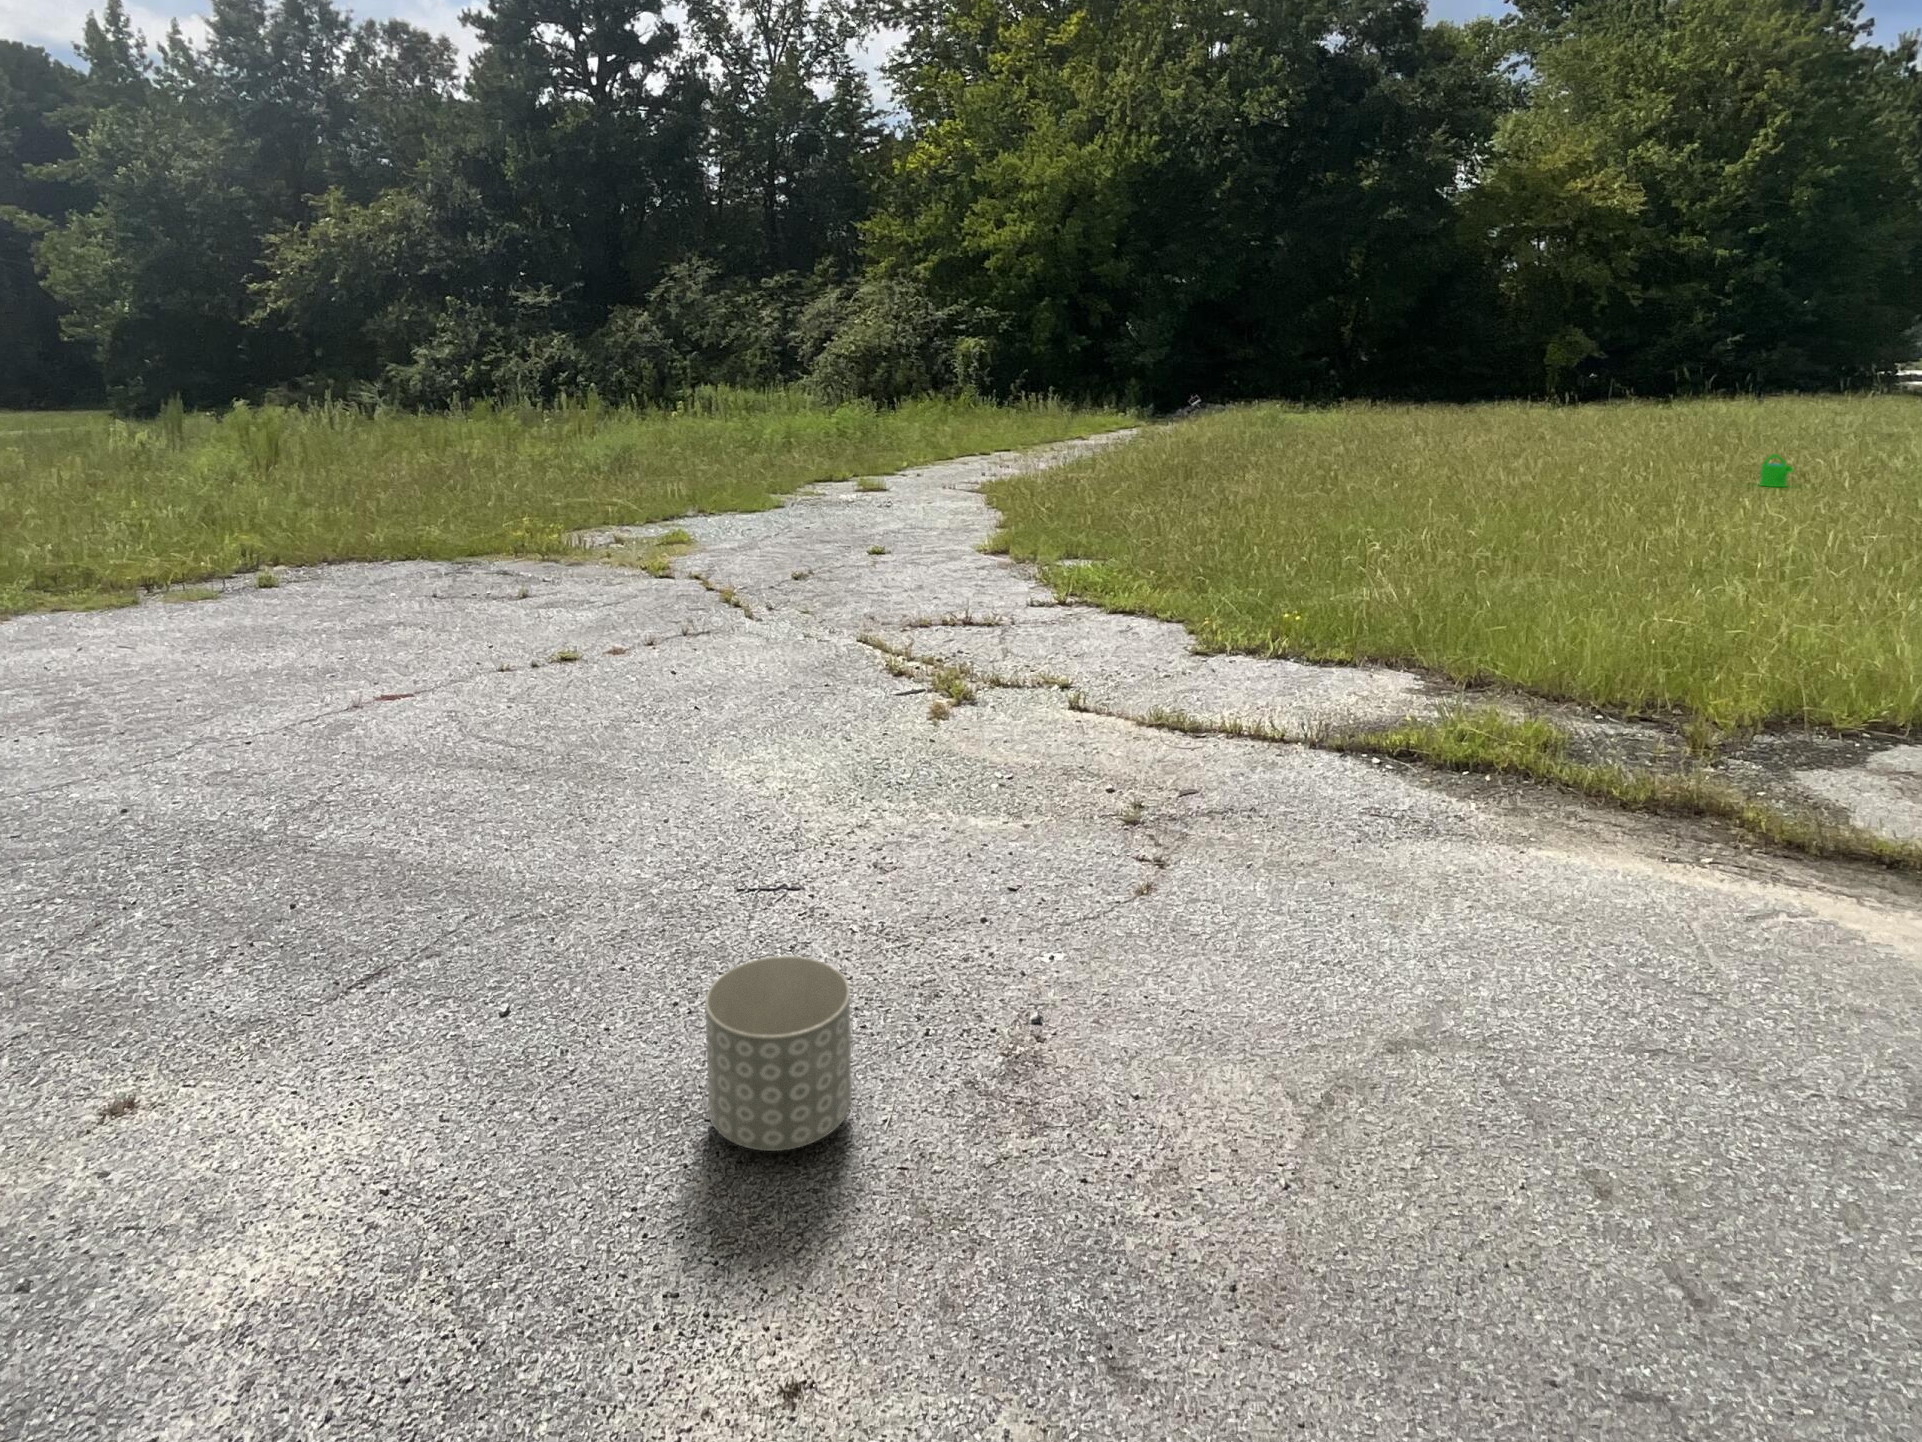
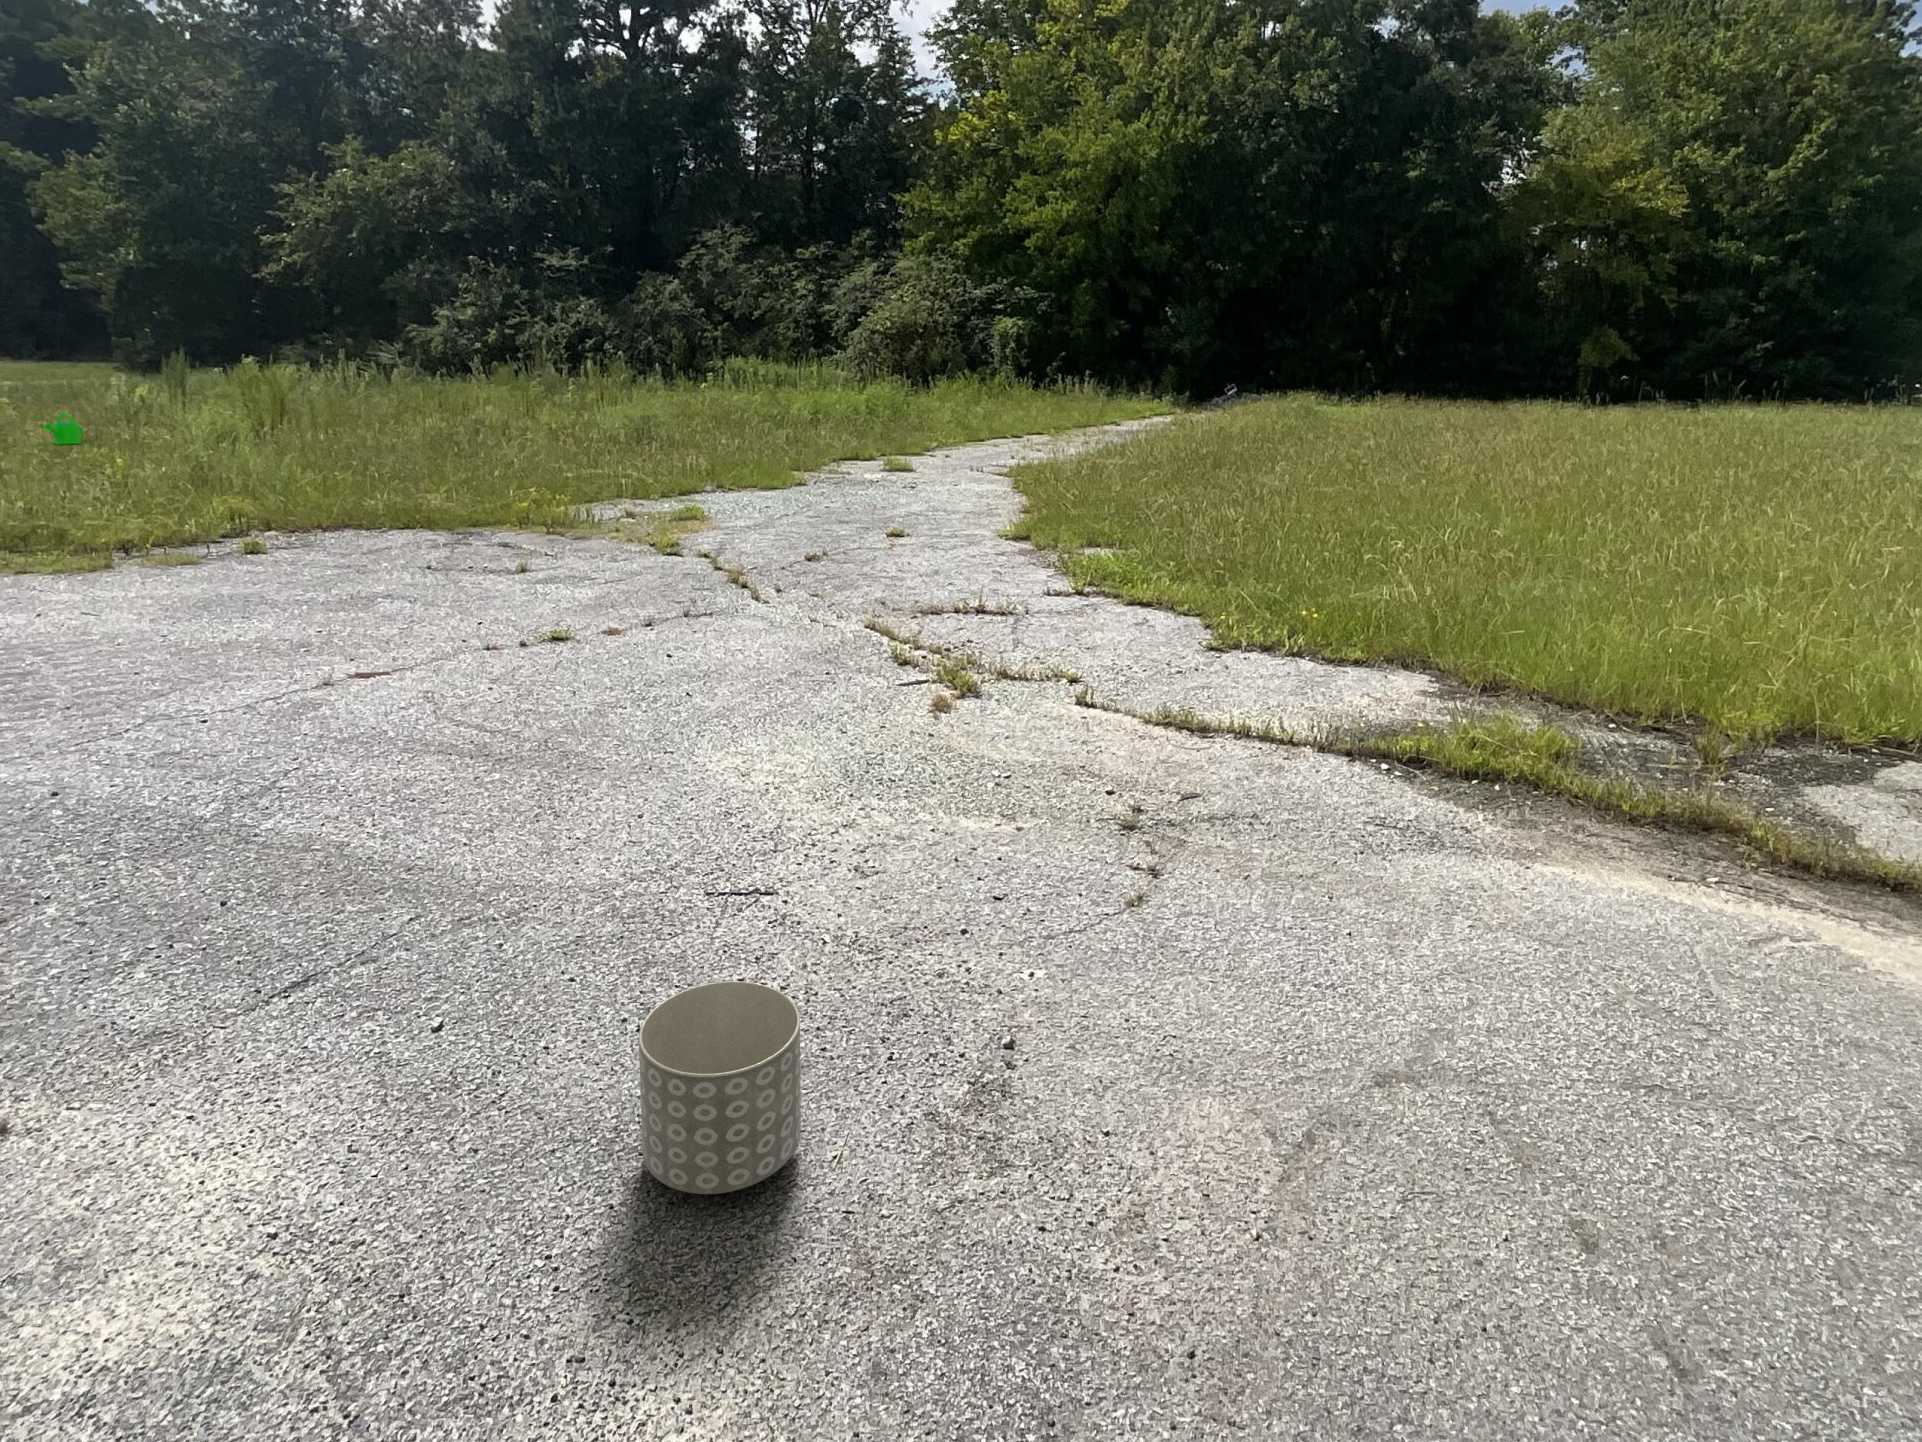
watering can: present [1759,454,1794,487] -> present [43,413,84,444]

